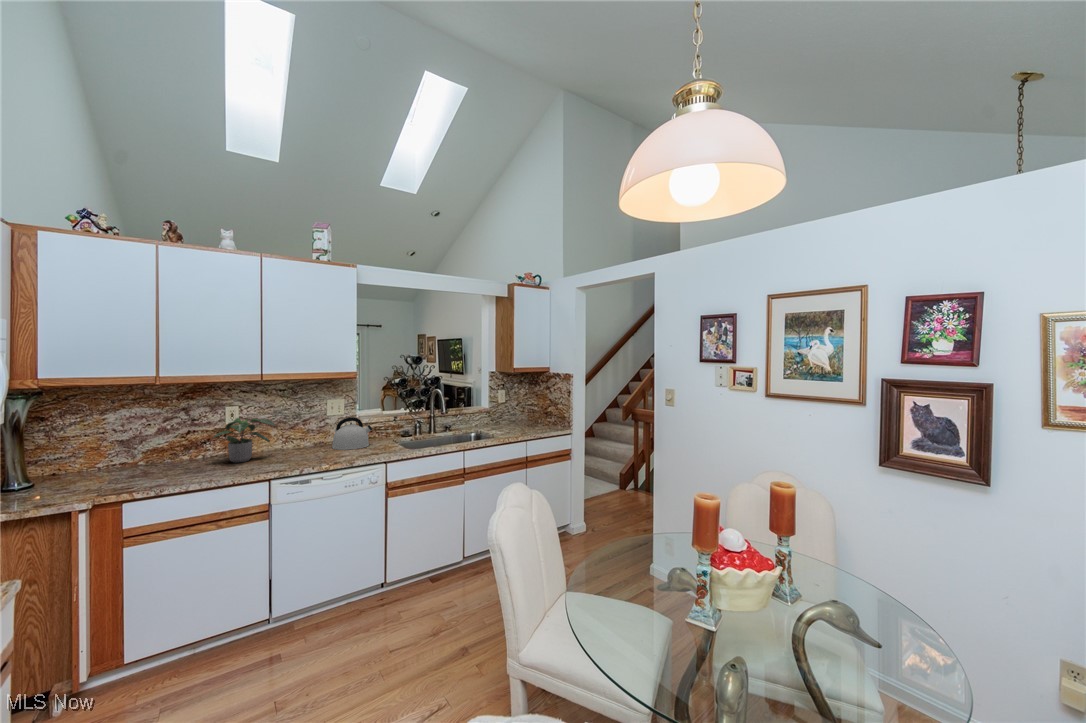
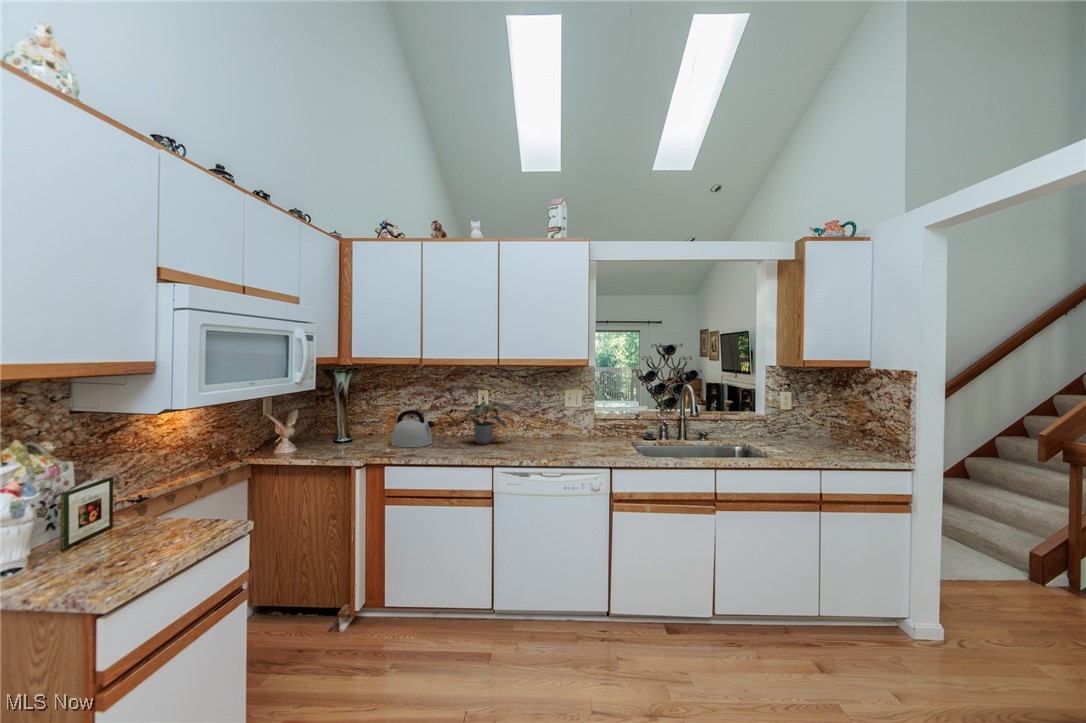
kettle: present [332,417,372,450] -> present [391,410,434,447]

